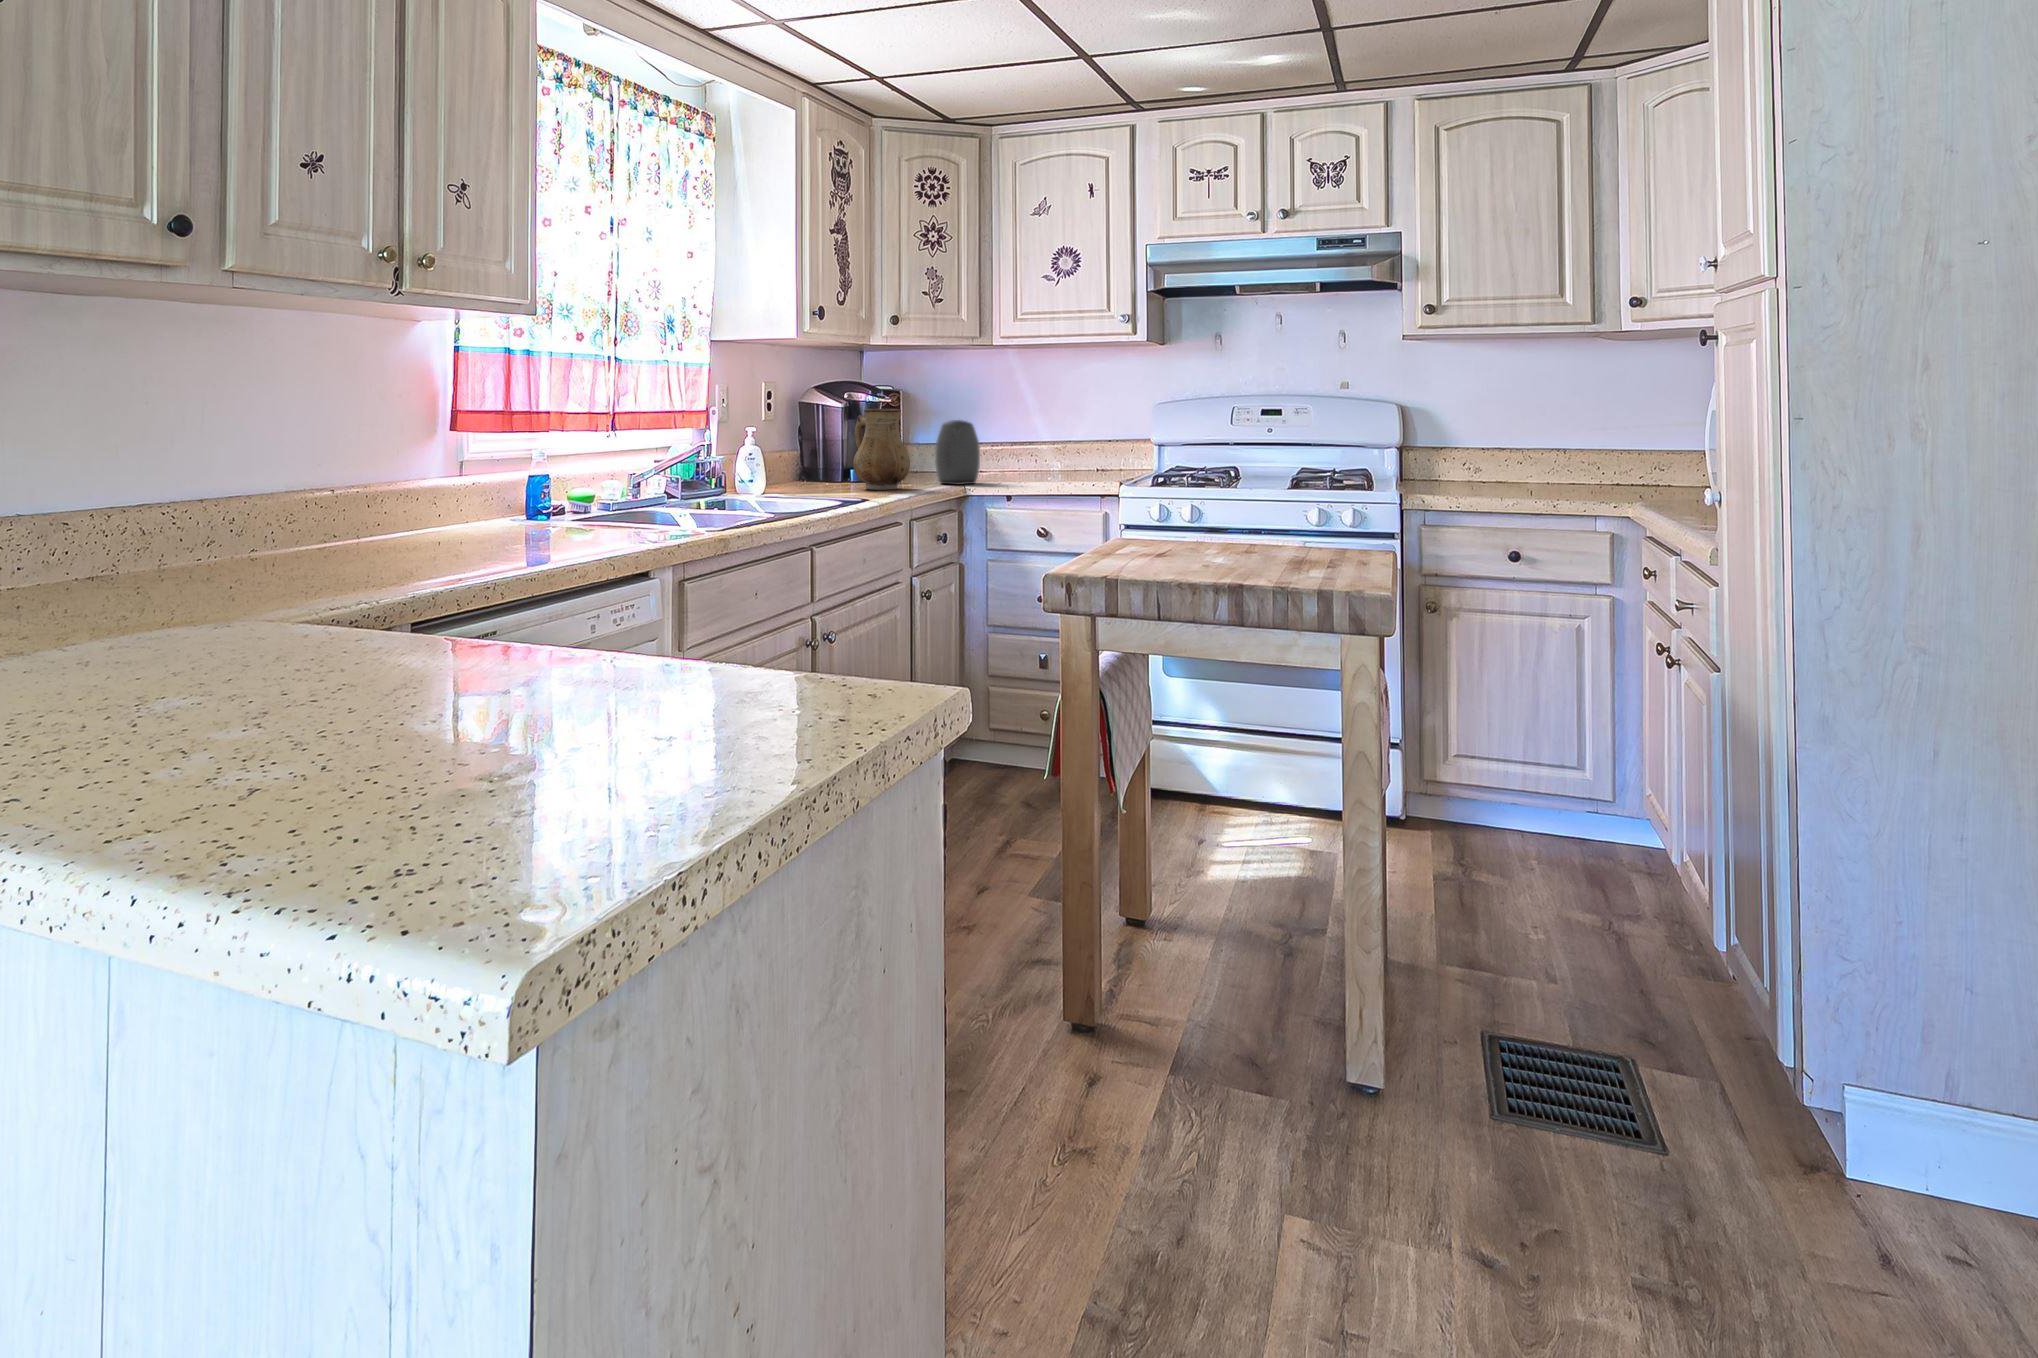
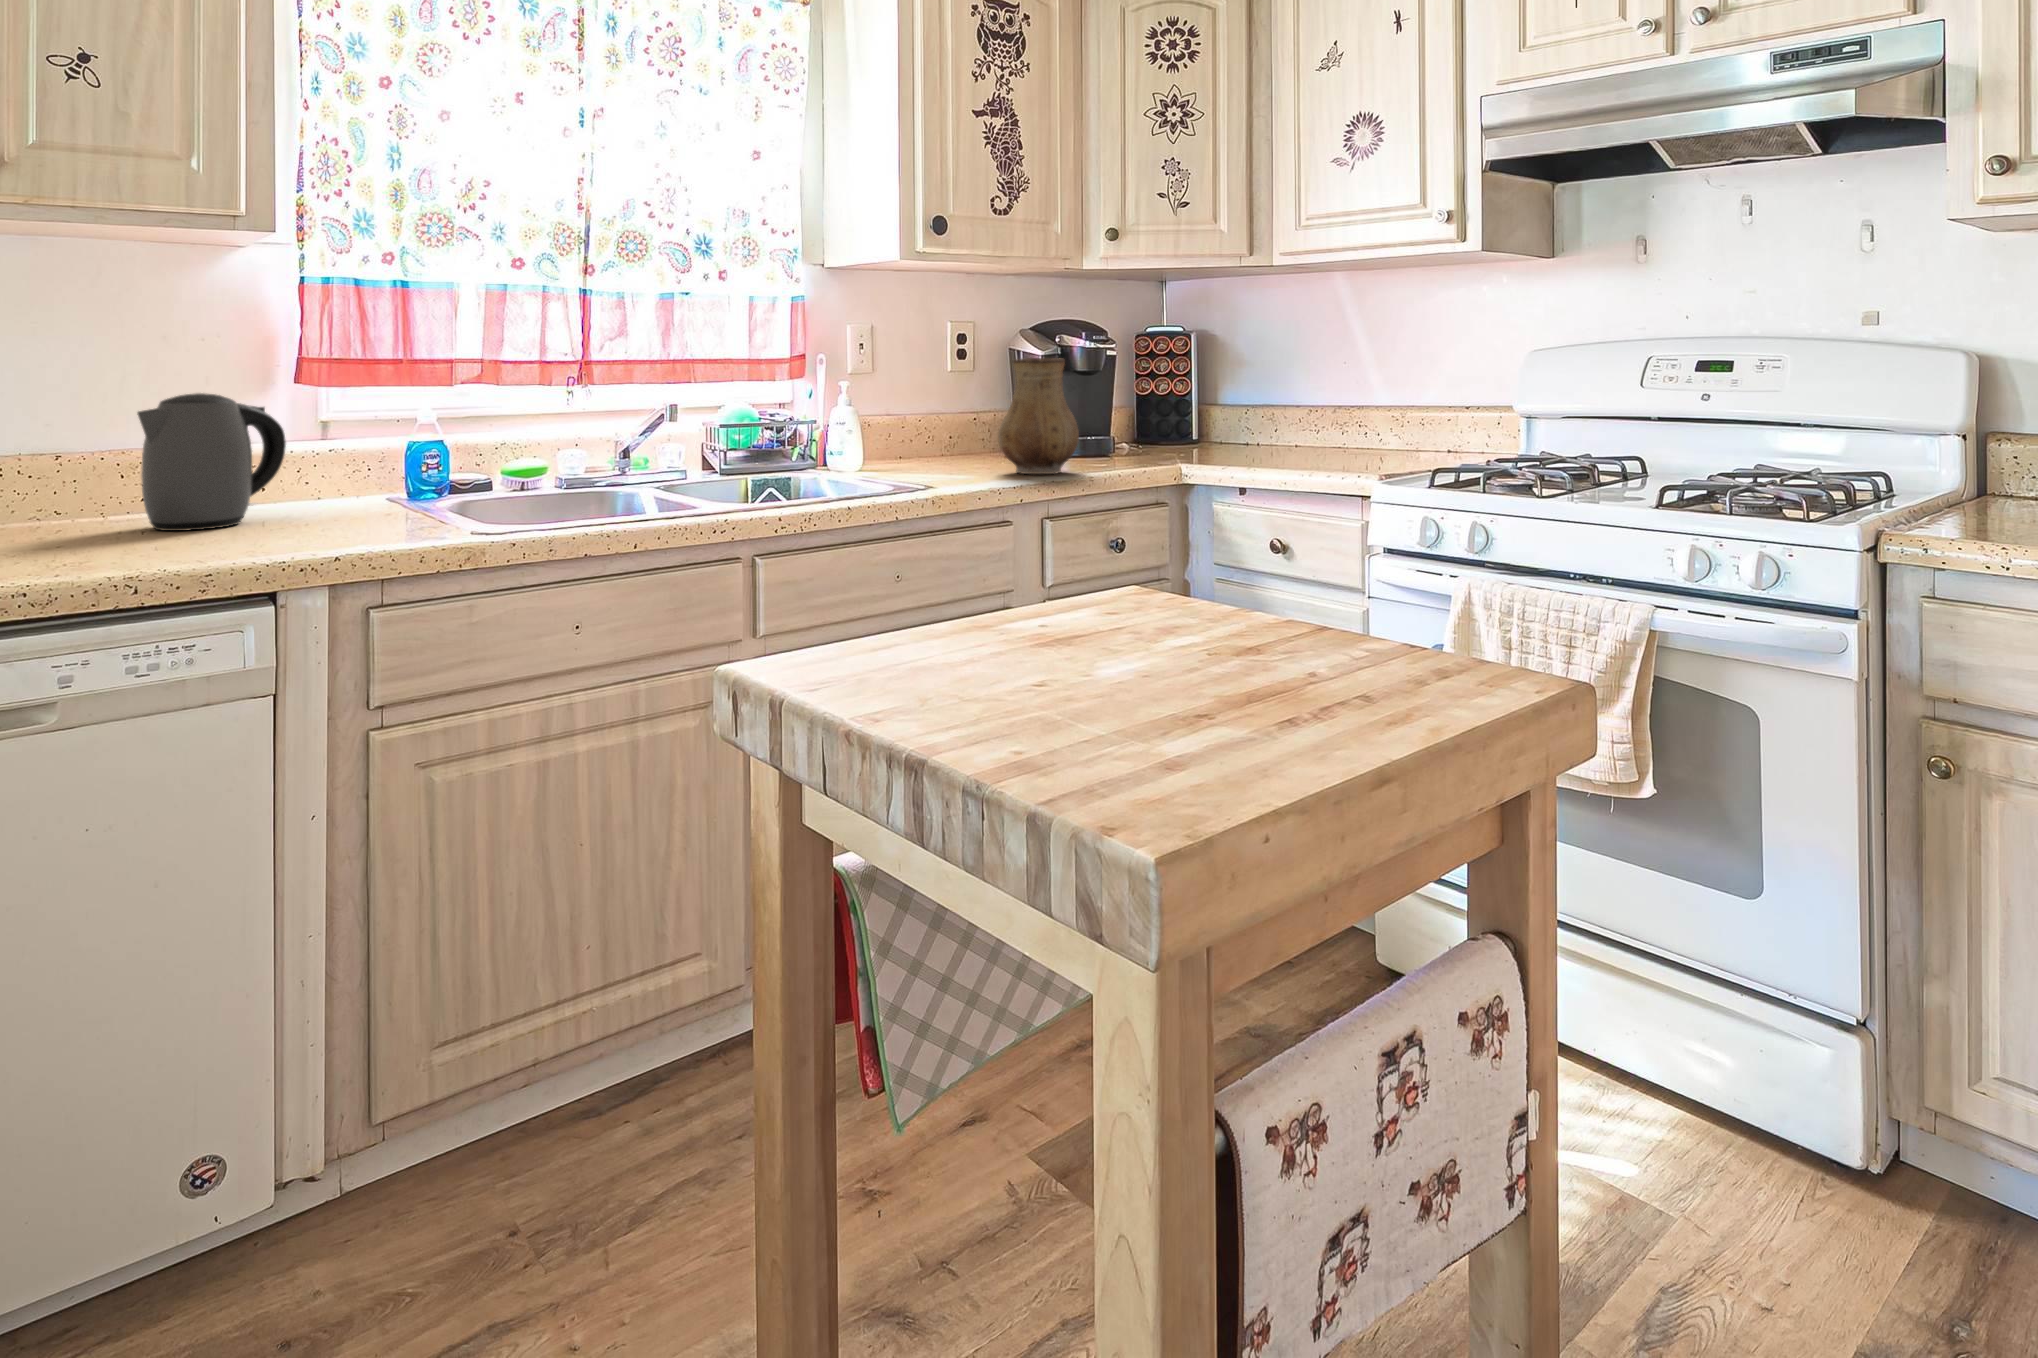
kettle: present [935,420,980,485] -> present [137,393,286,531]

